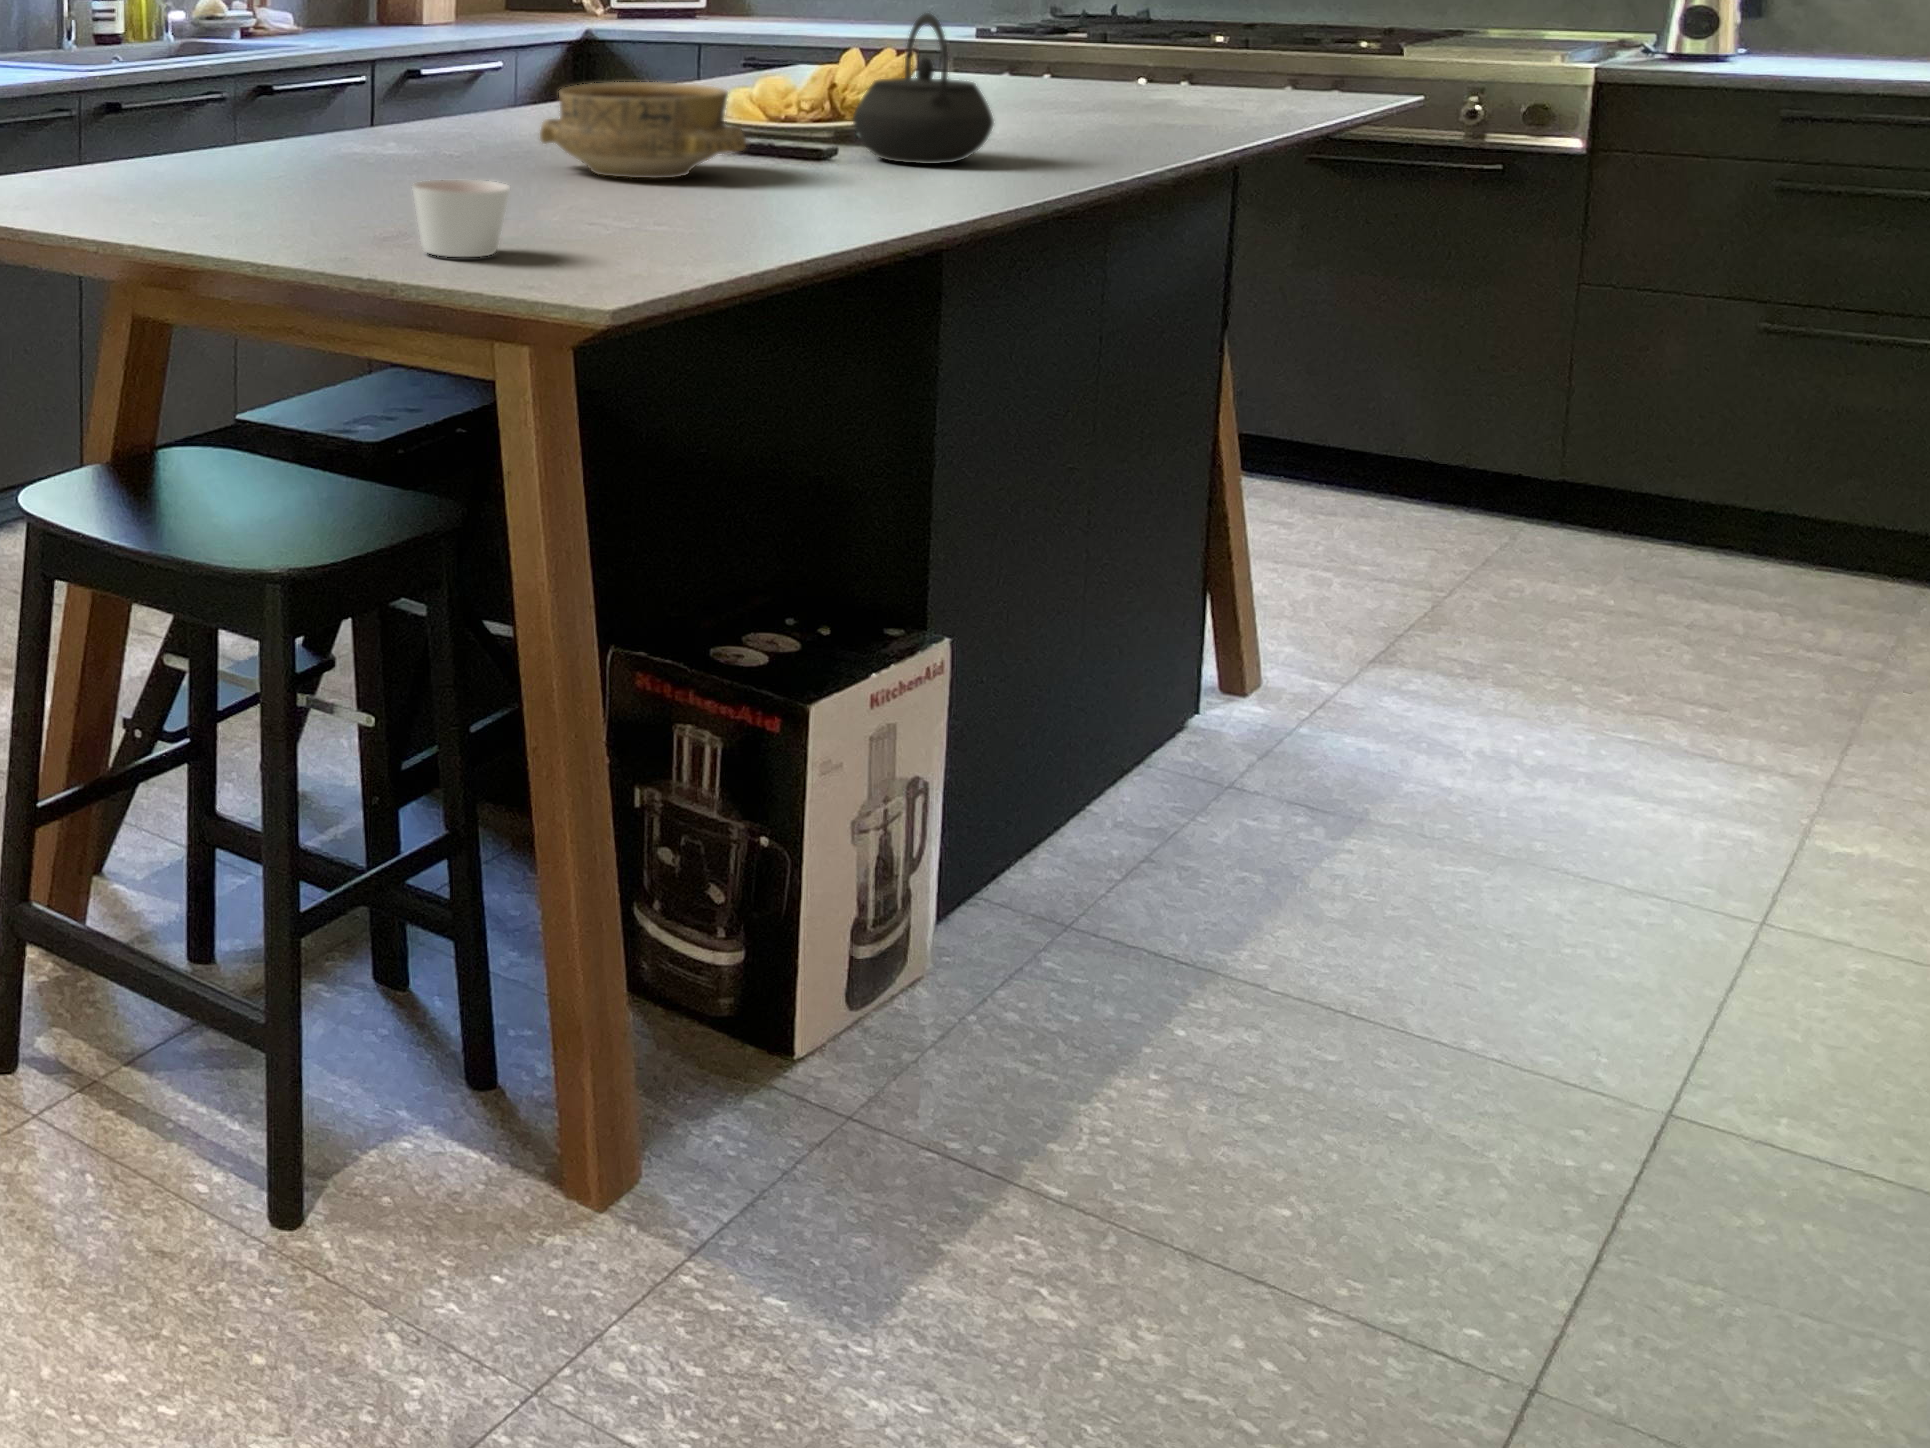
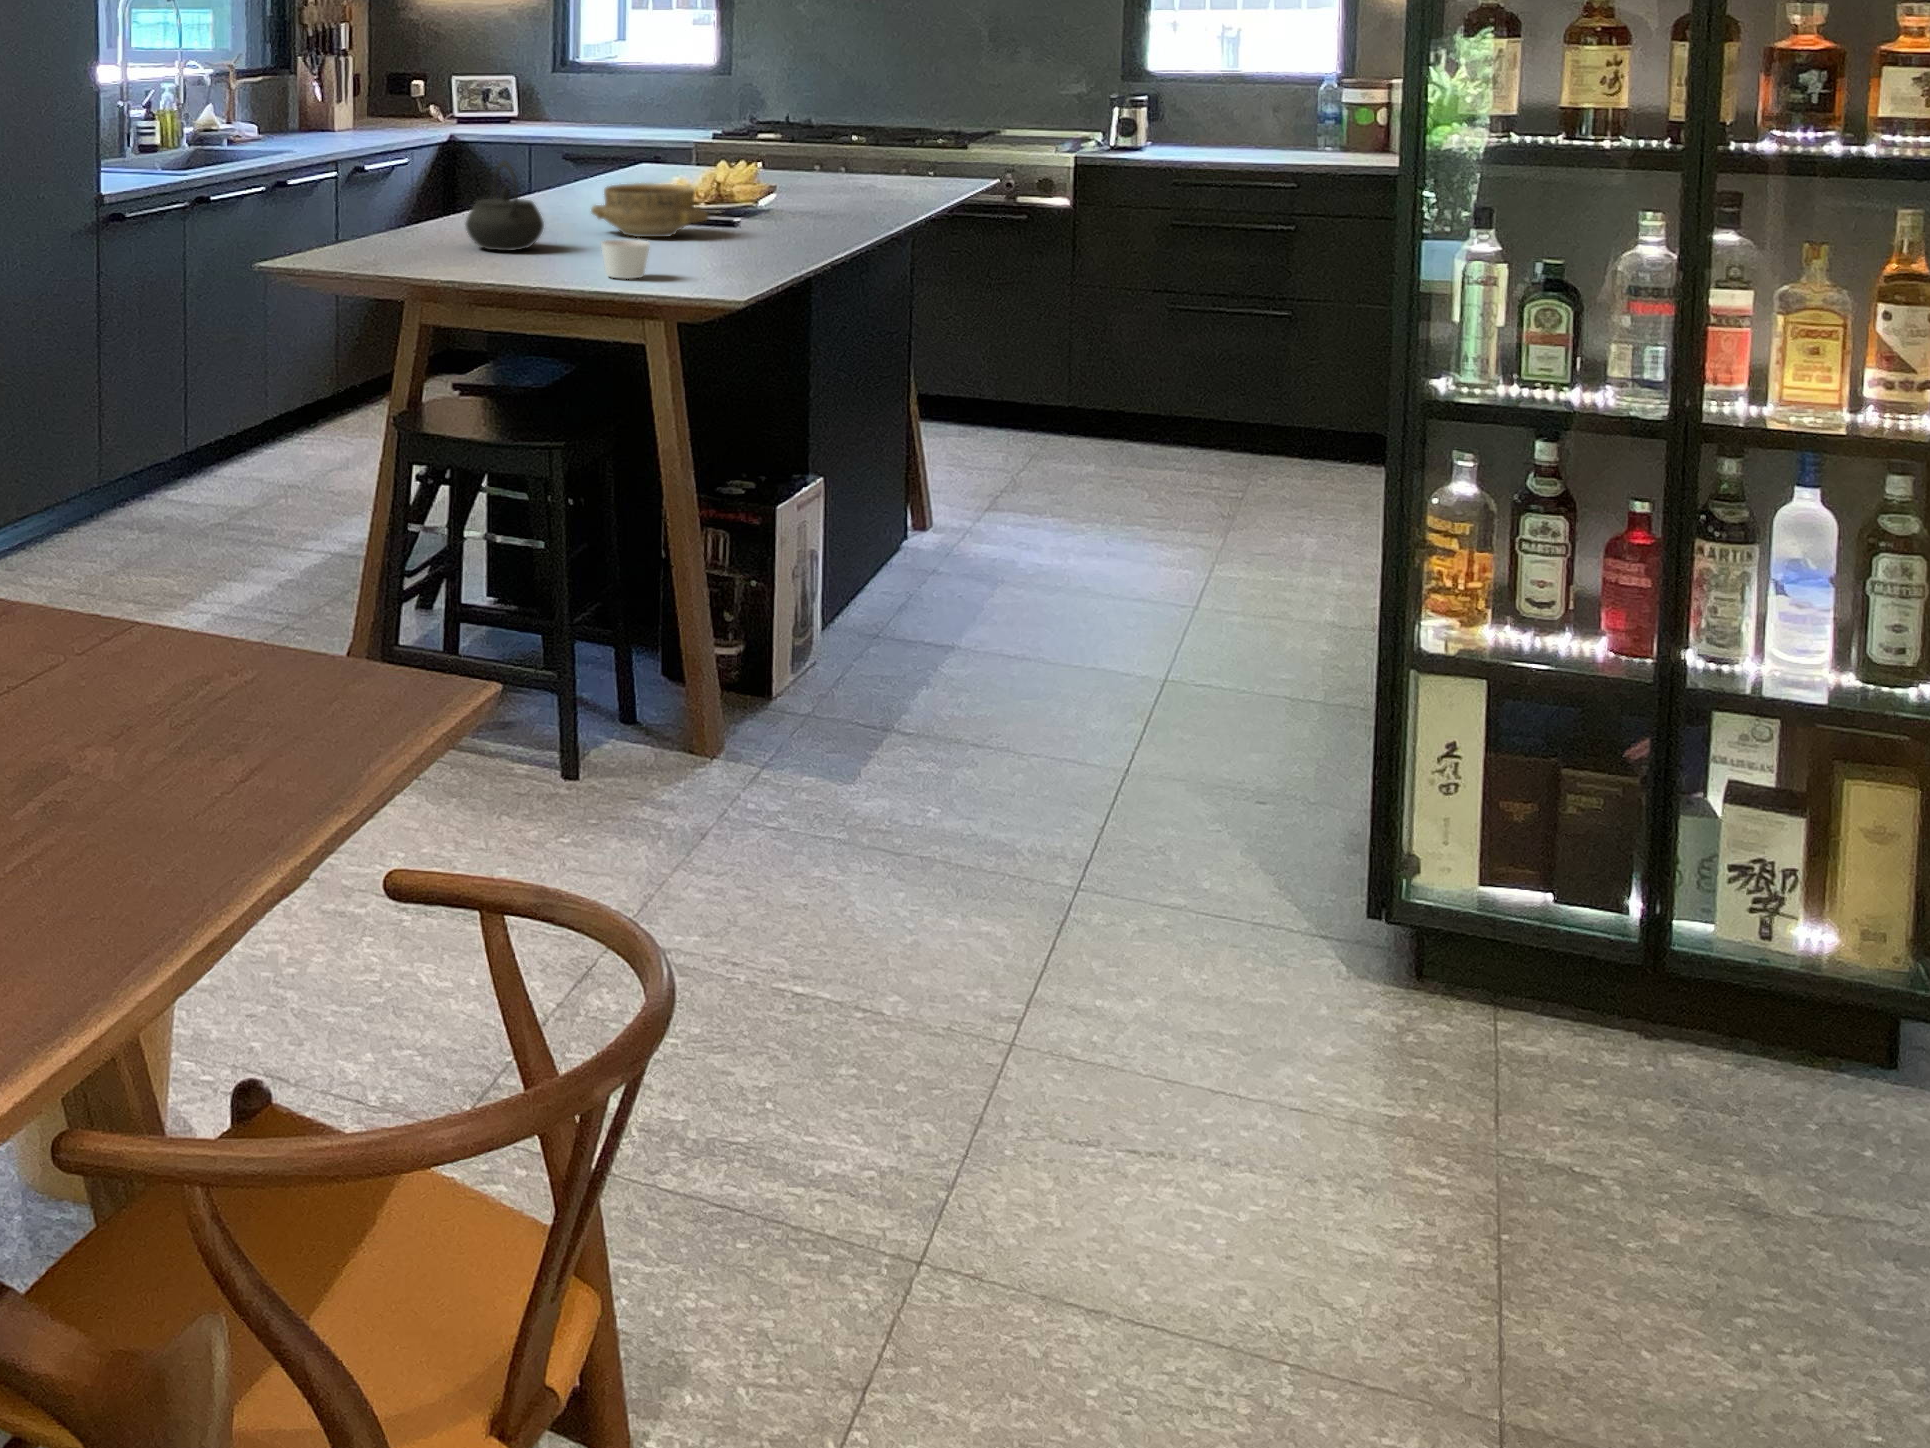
kettle: present [853,13,994,164] -> present [466,161,544,251]

